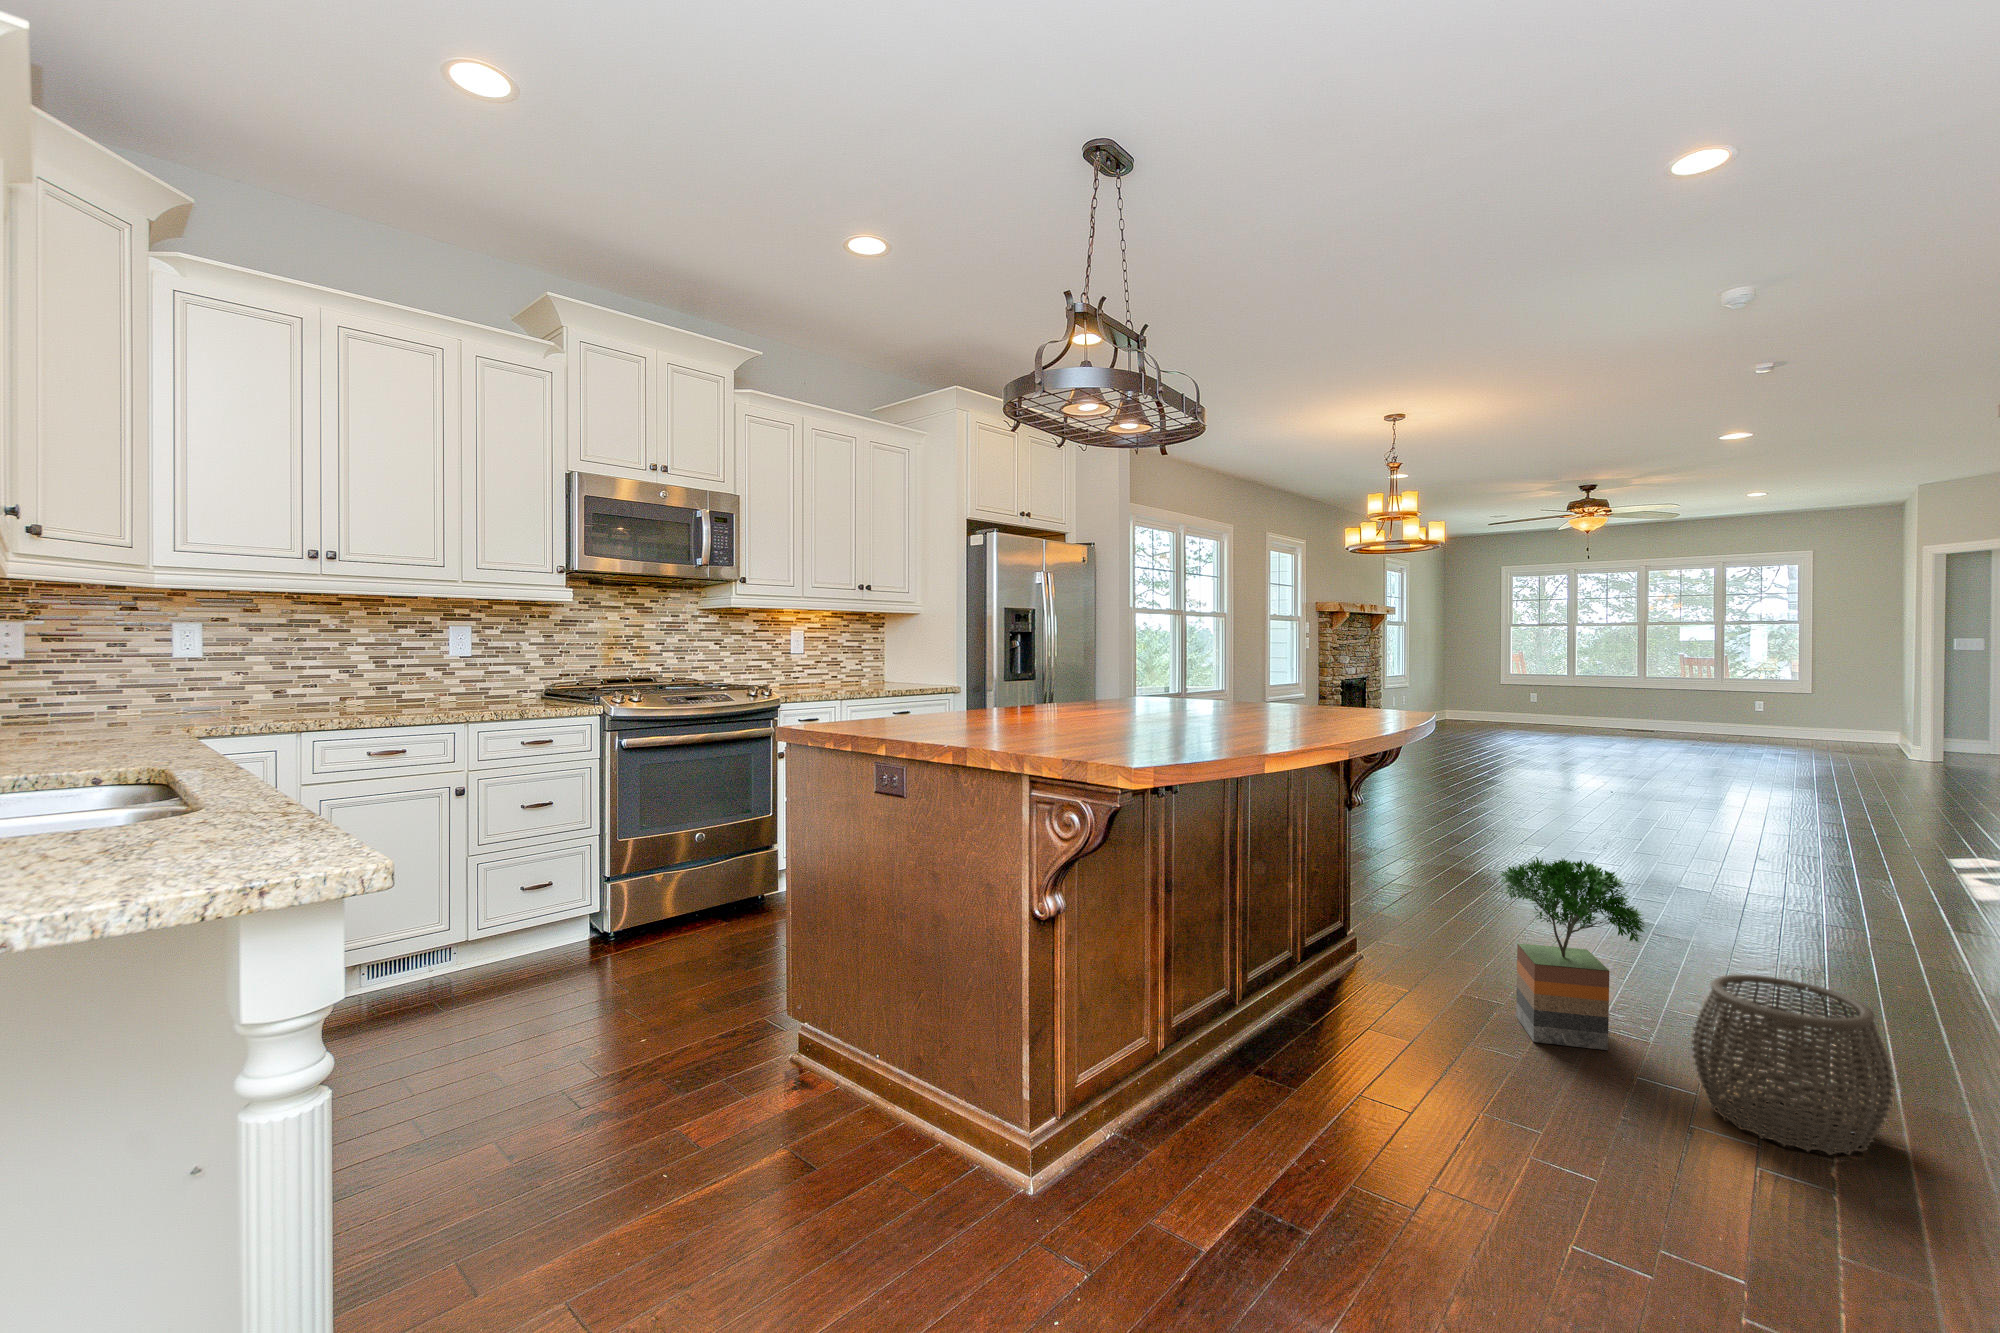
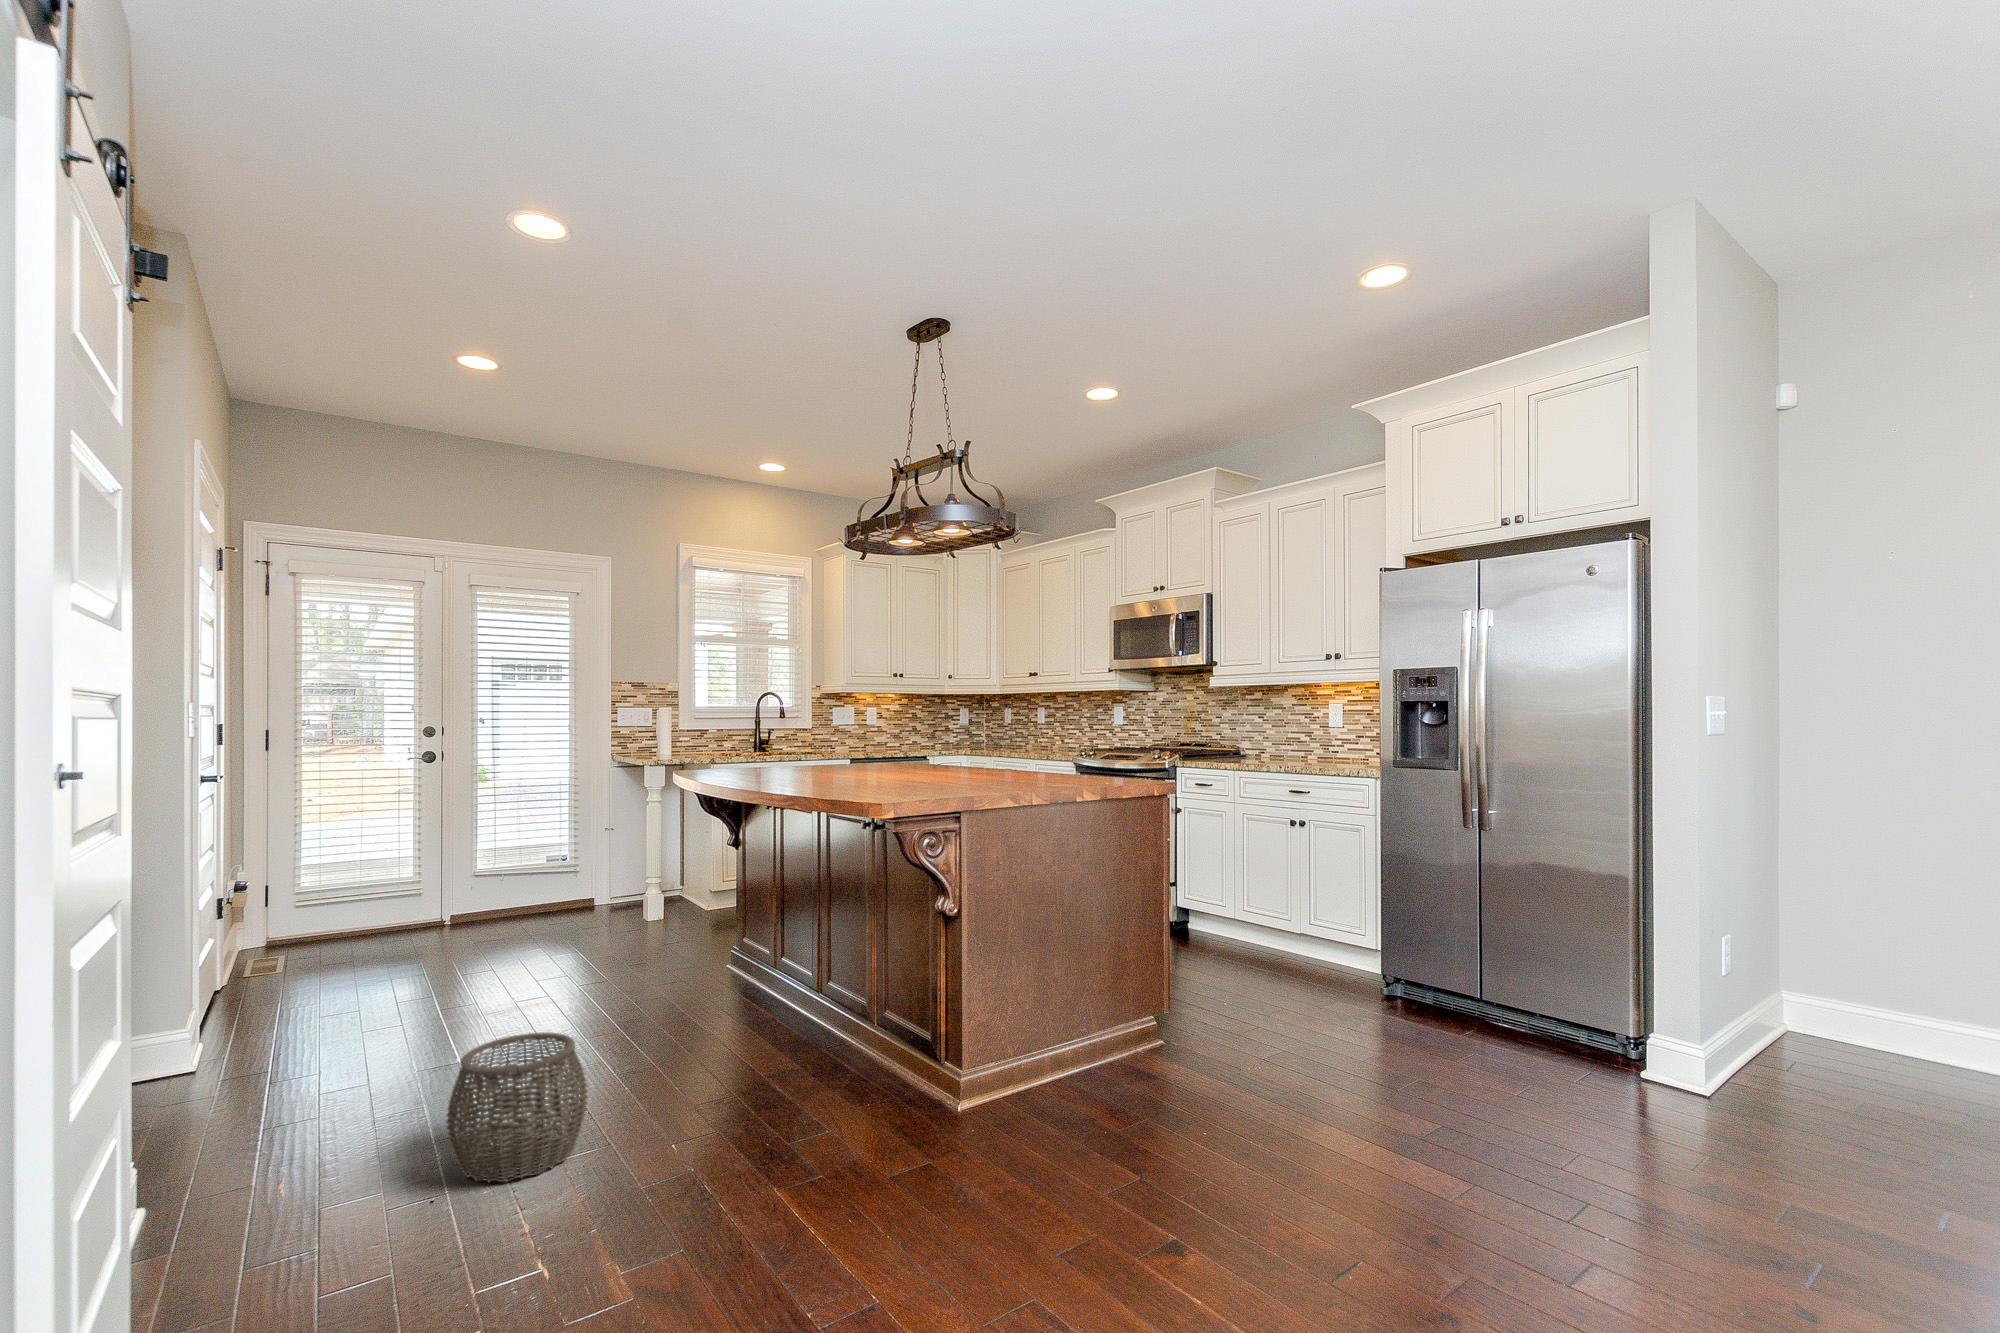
potted tree: present [1499,857,1645,1050] -> none [642,954,784,1152]

